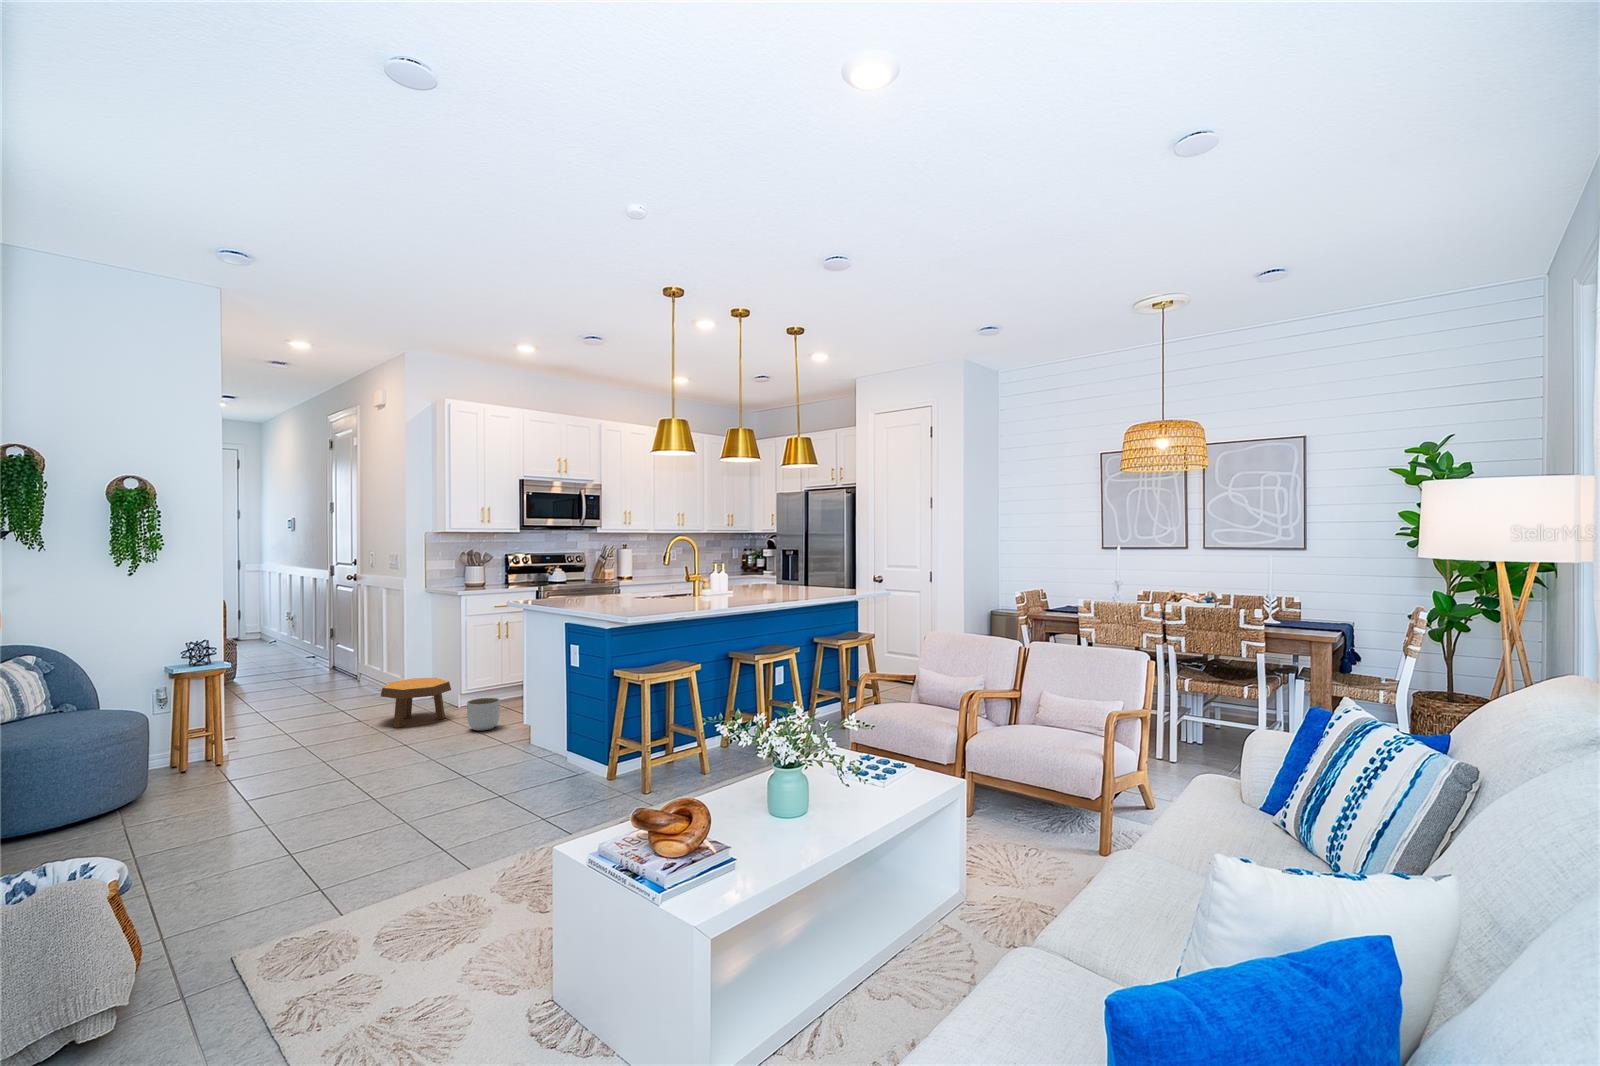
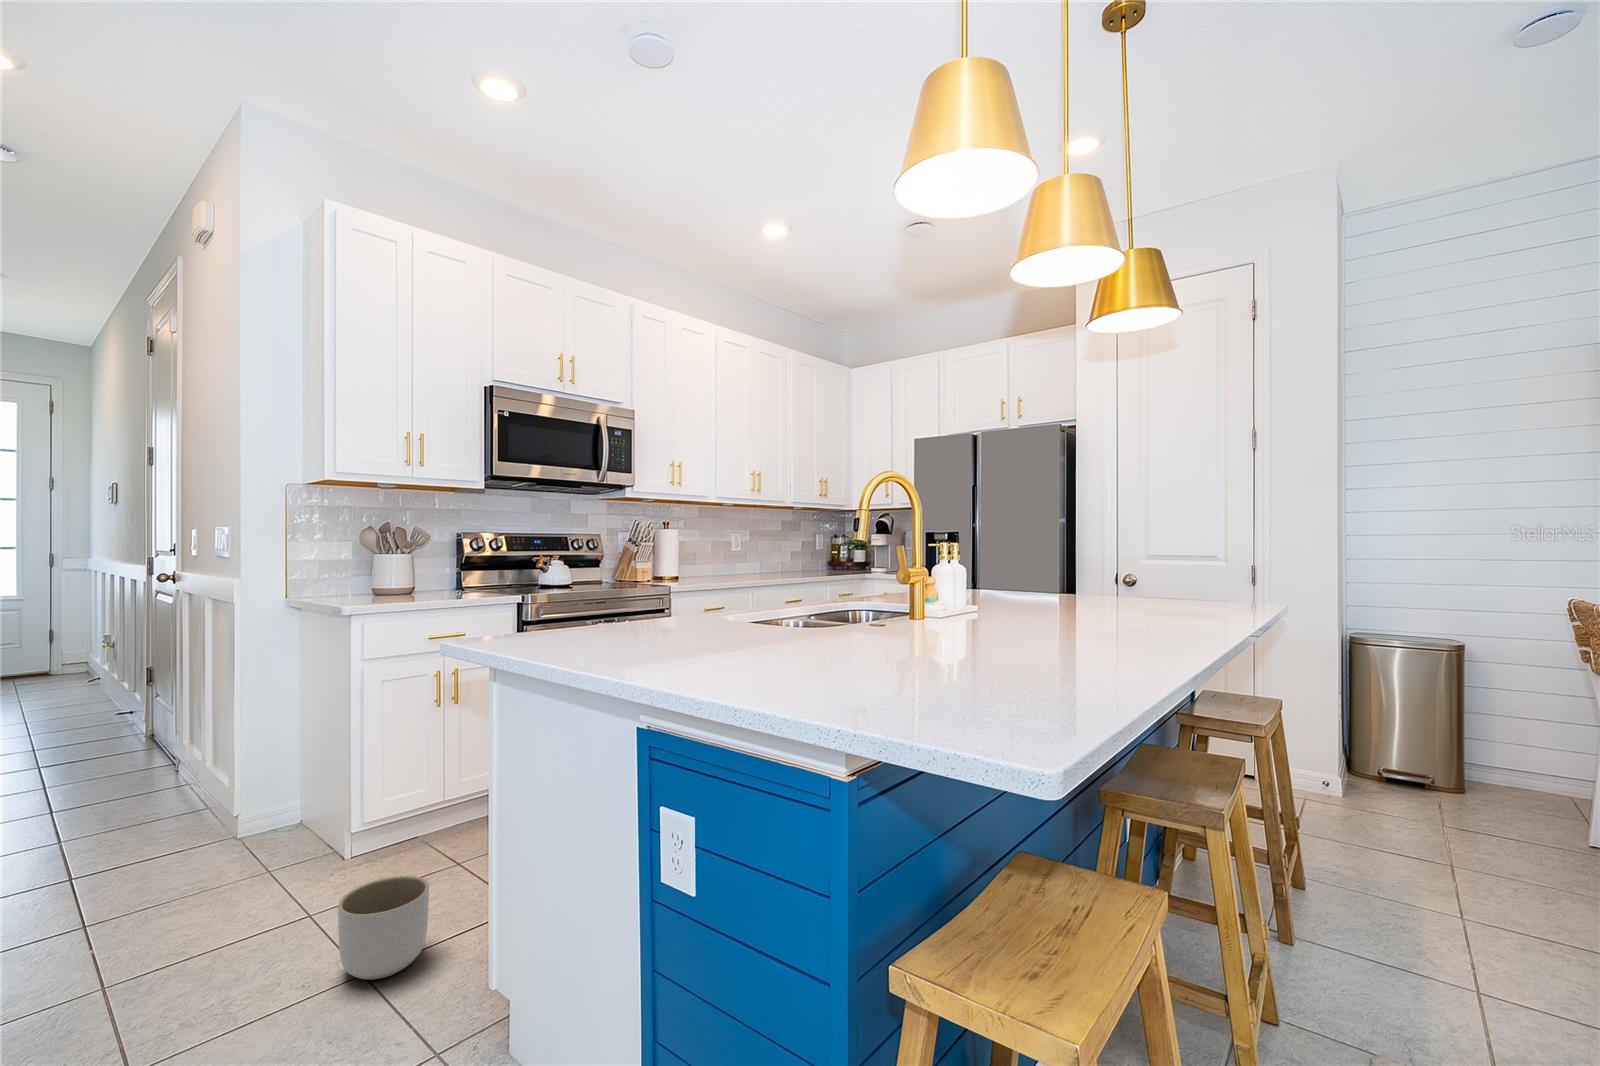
footstool: present [381,678,451,728] -> none [114,806,315,968]

